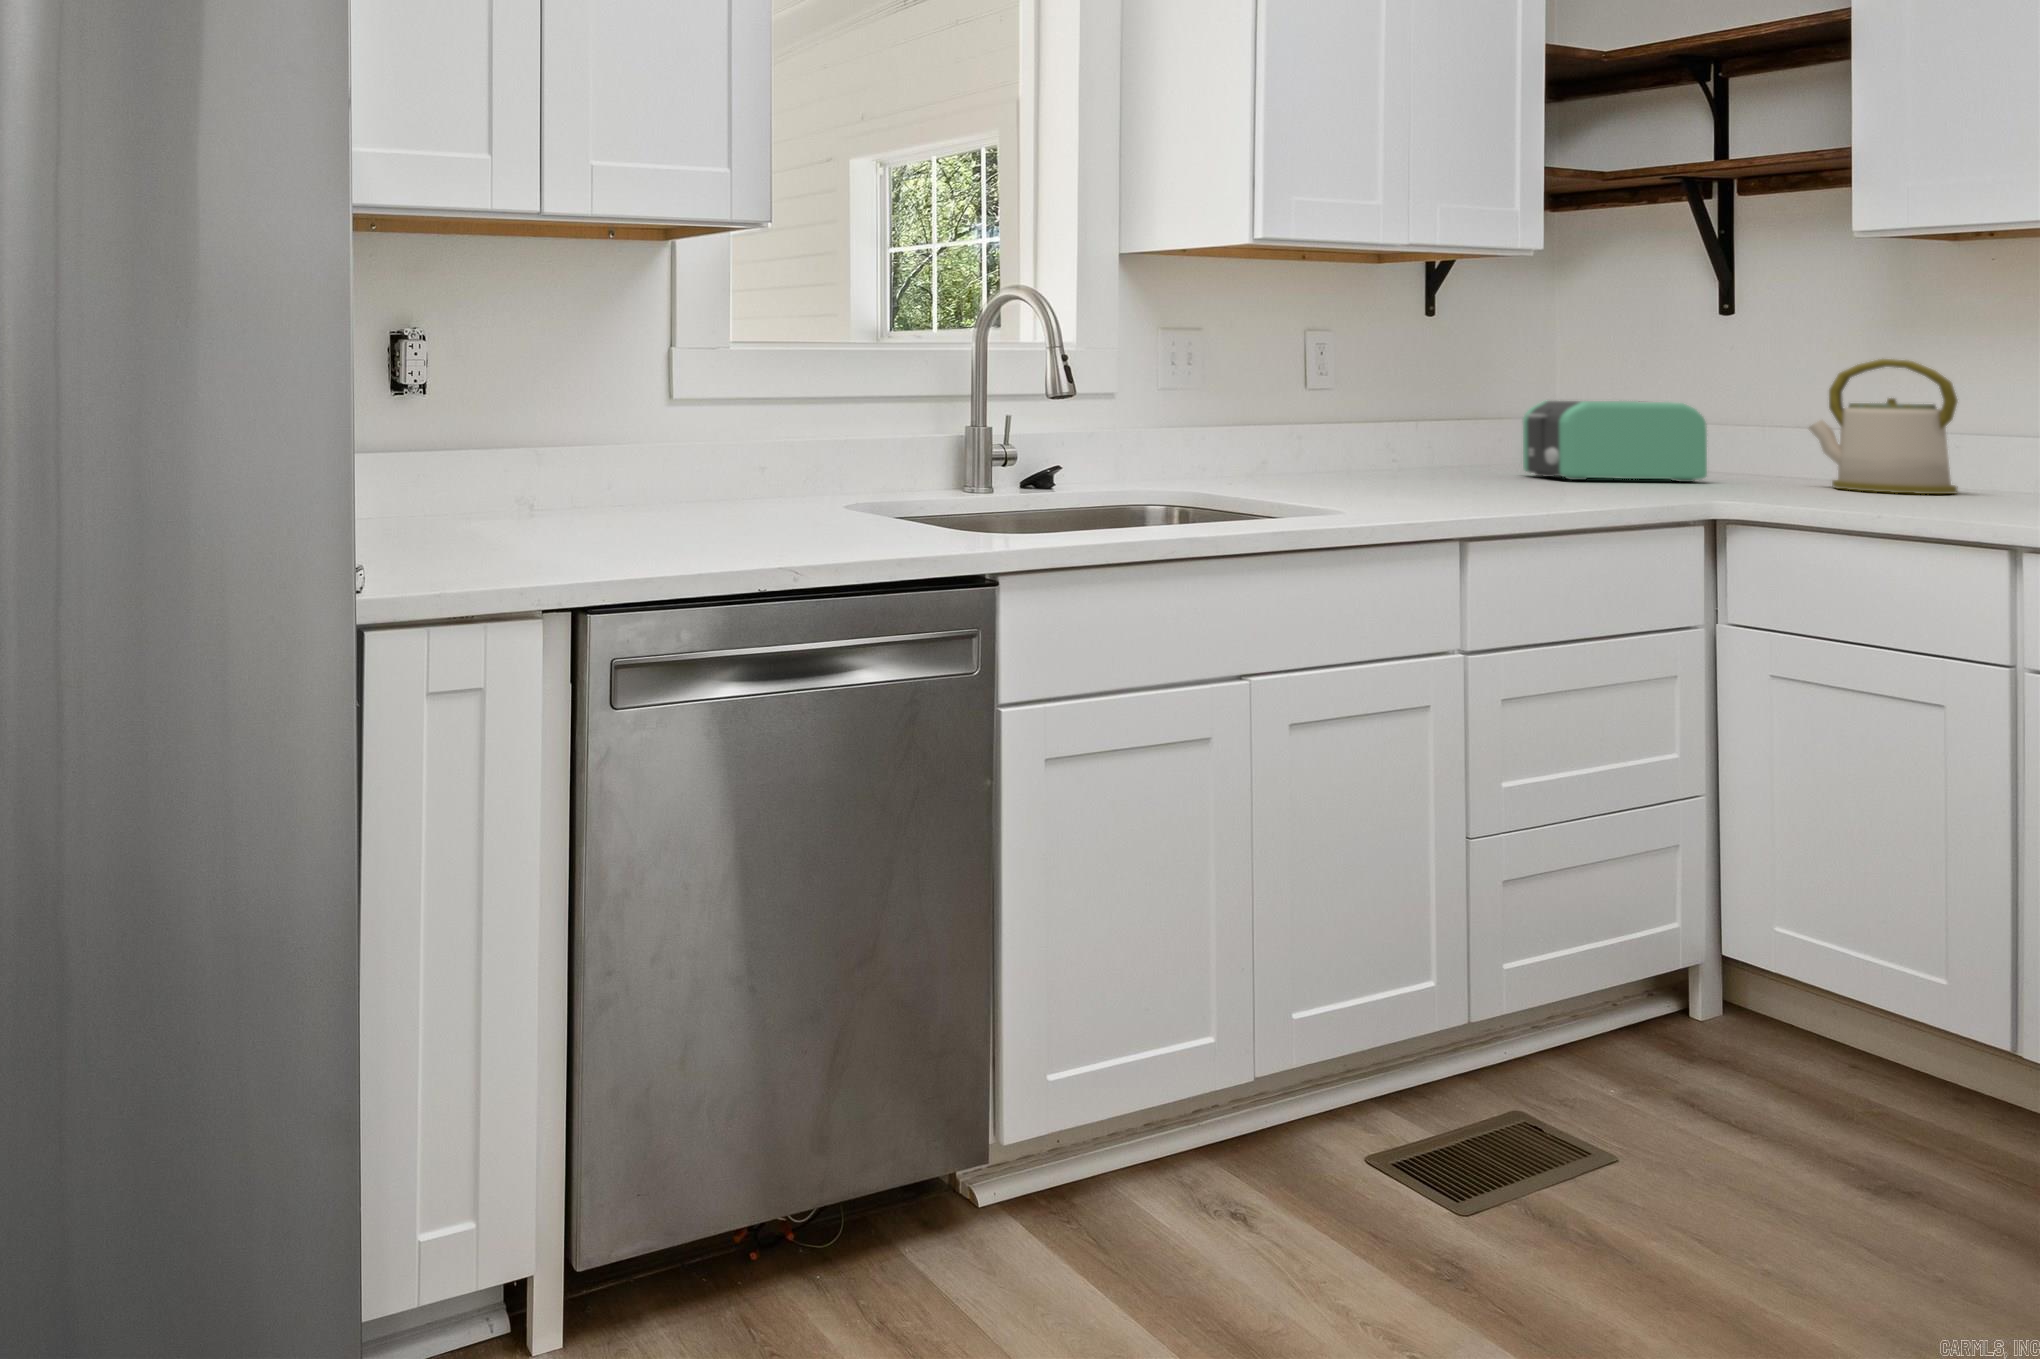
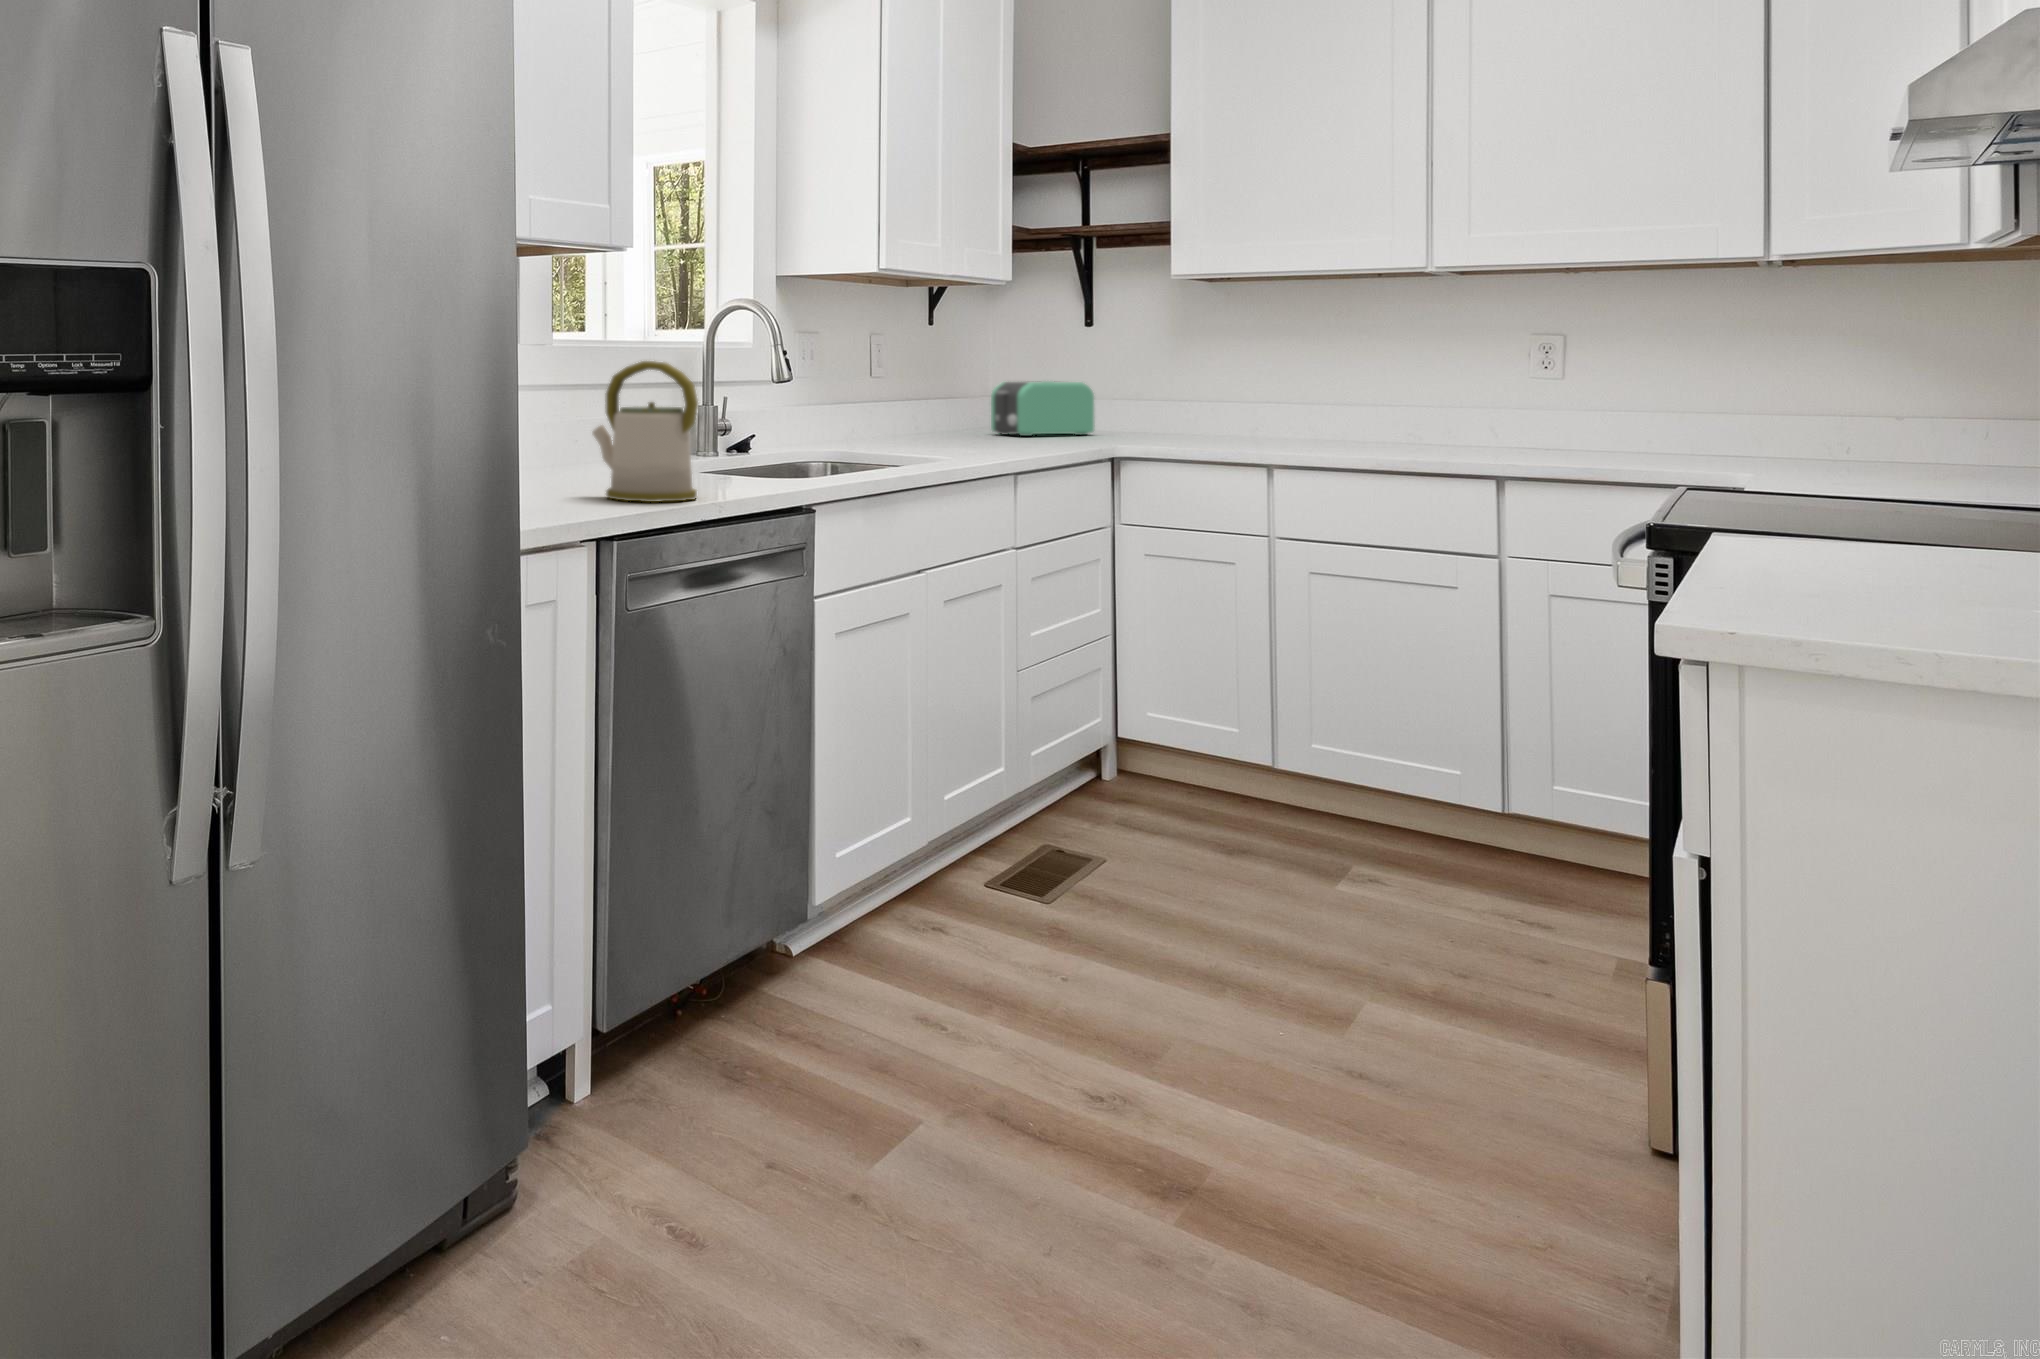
kettle: present [1809,359,1958,494] -> present [593,361,698,502]

